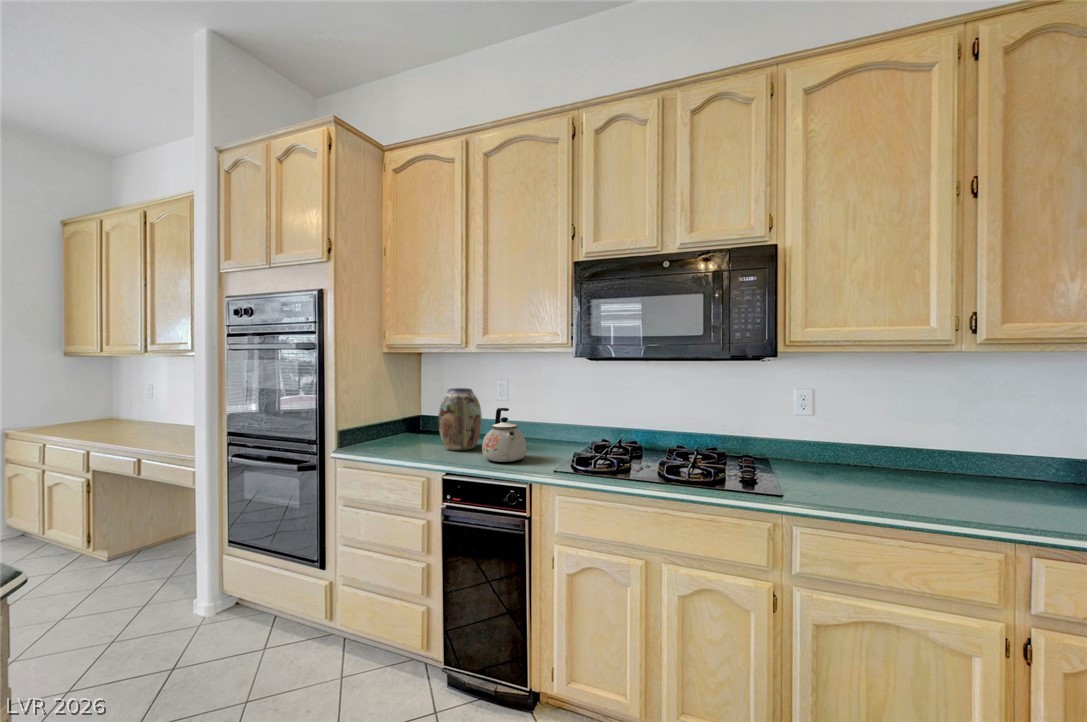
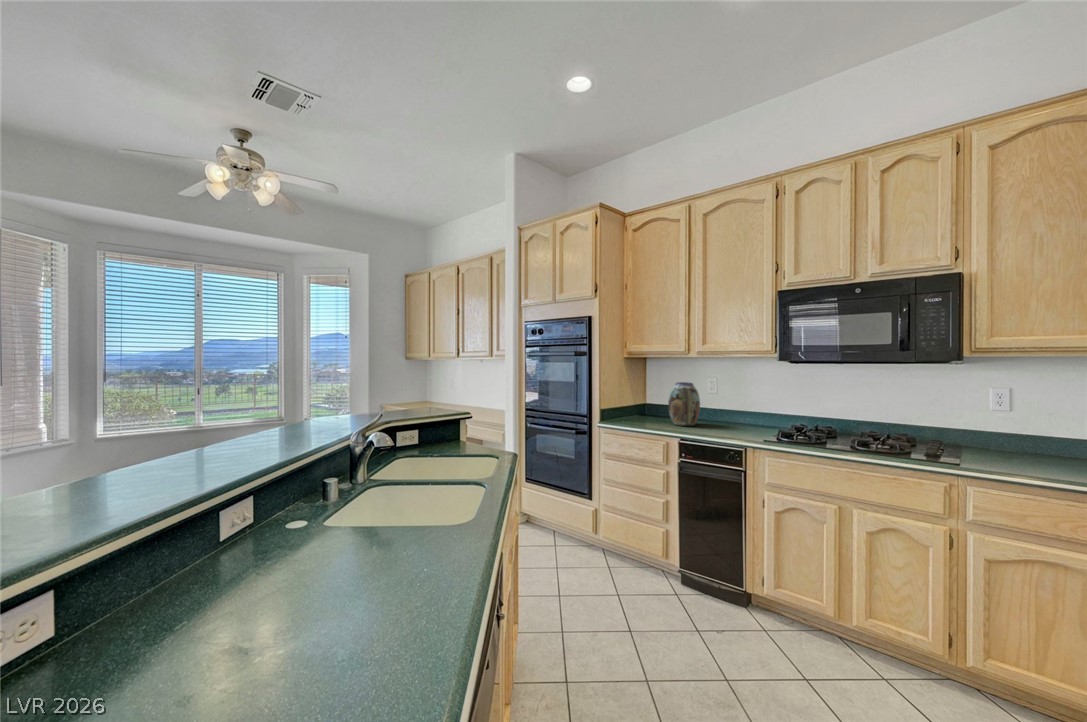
kettle: present [482,408,527,462] -> none [706,396,739,434]

